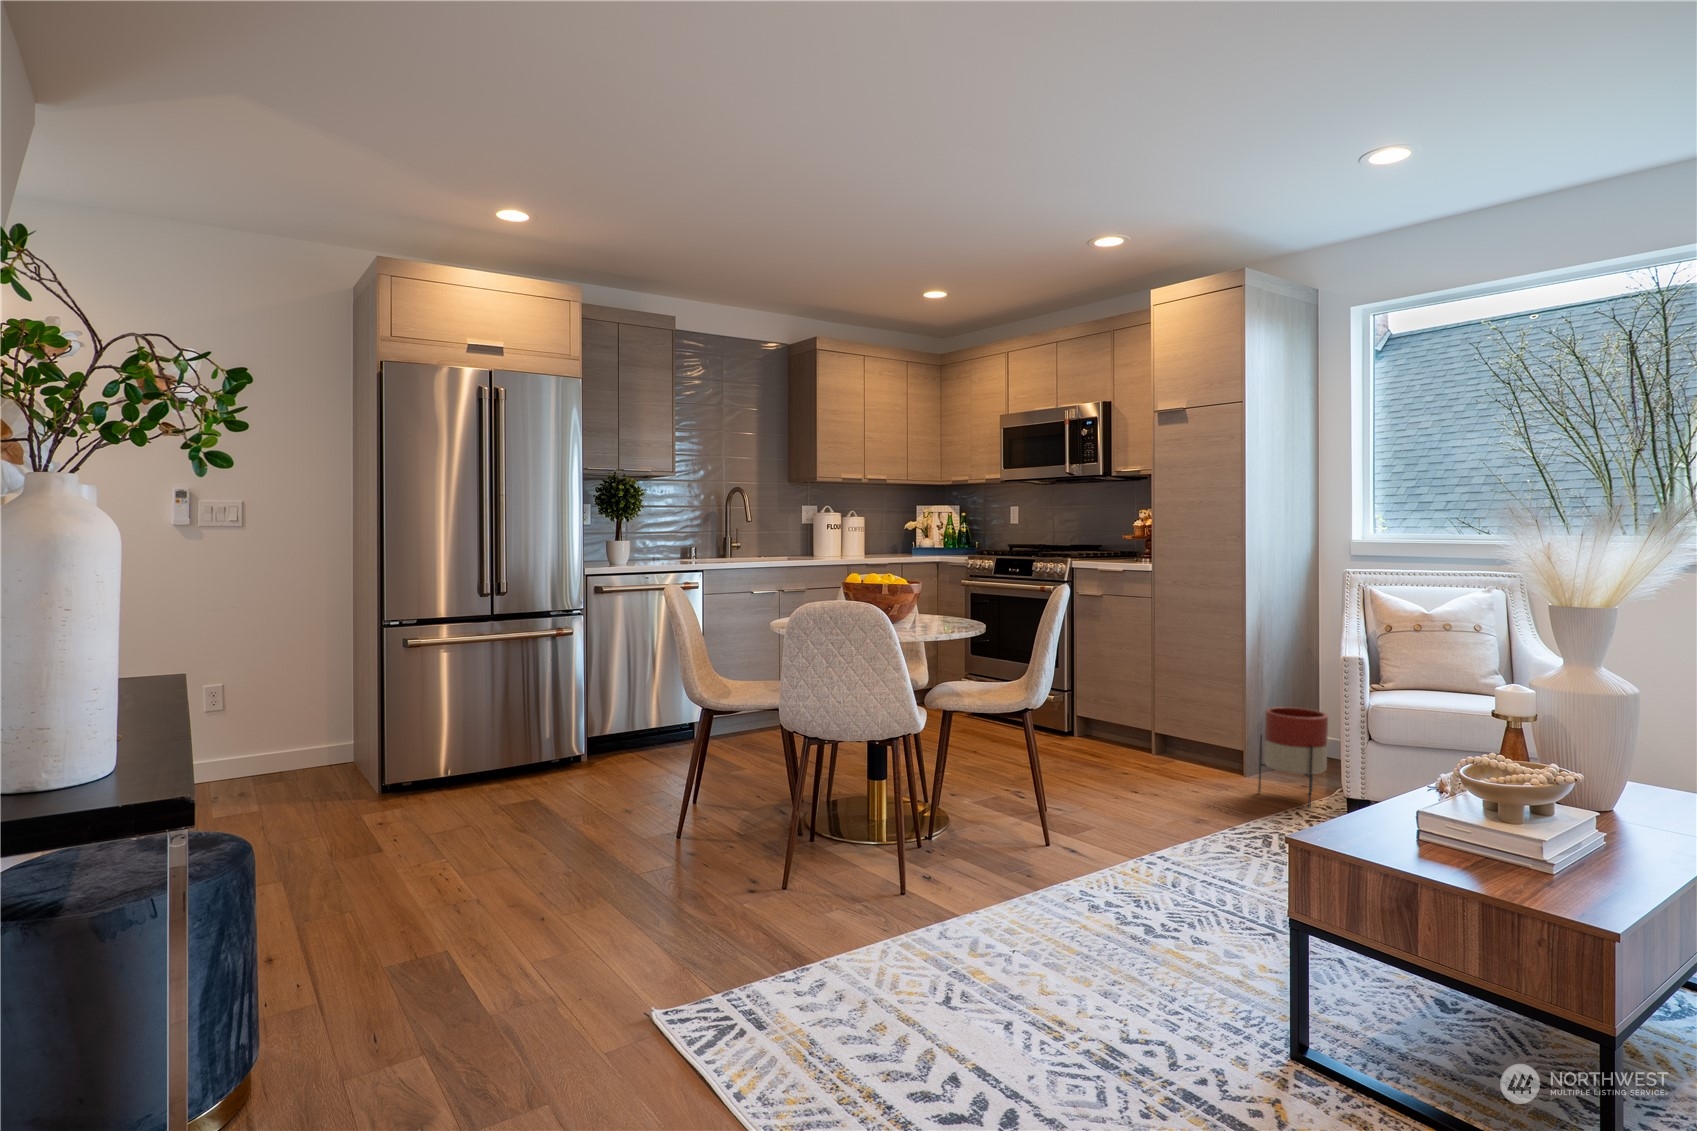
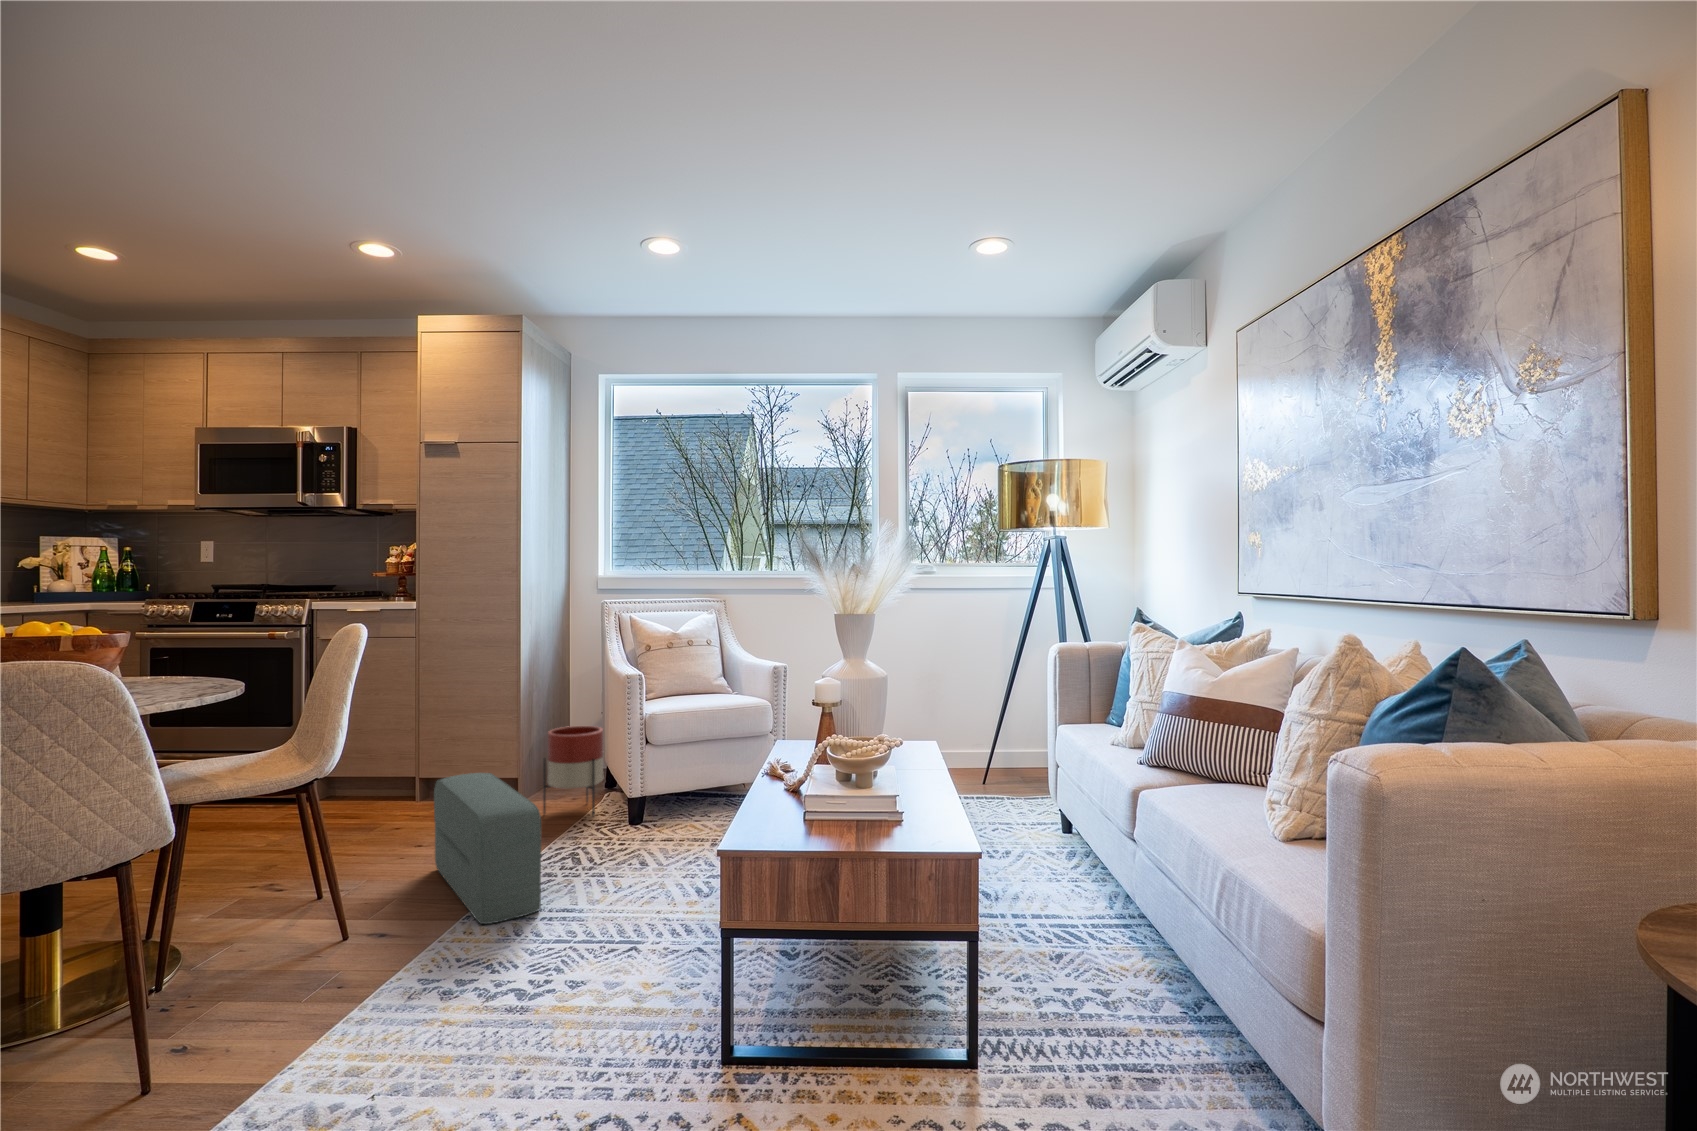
pouf: none [1134,732,1208,874] -> present [434,773,541,924]

